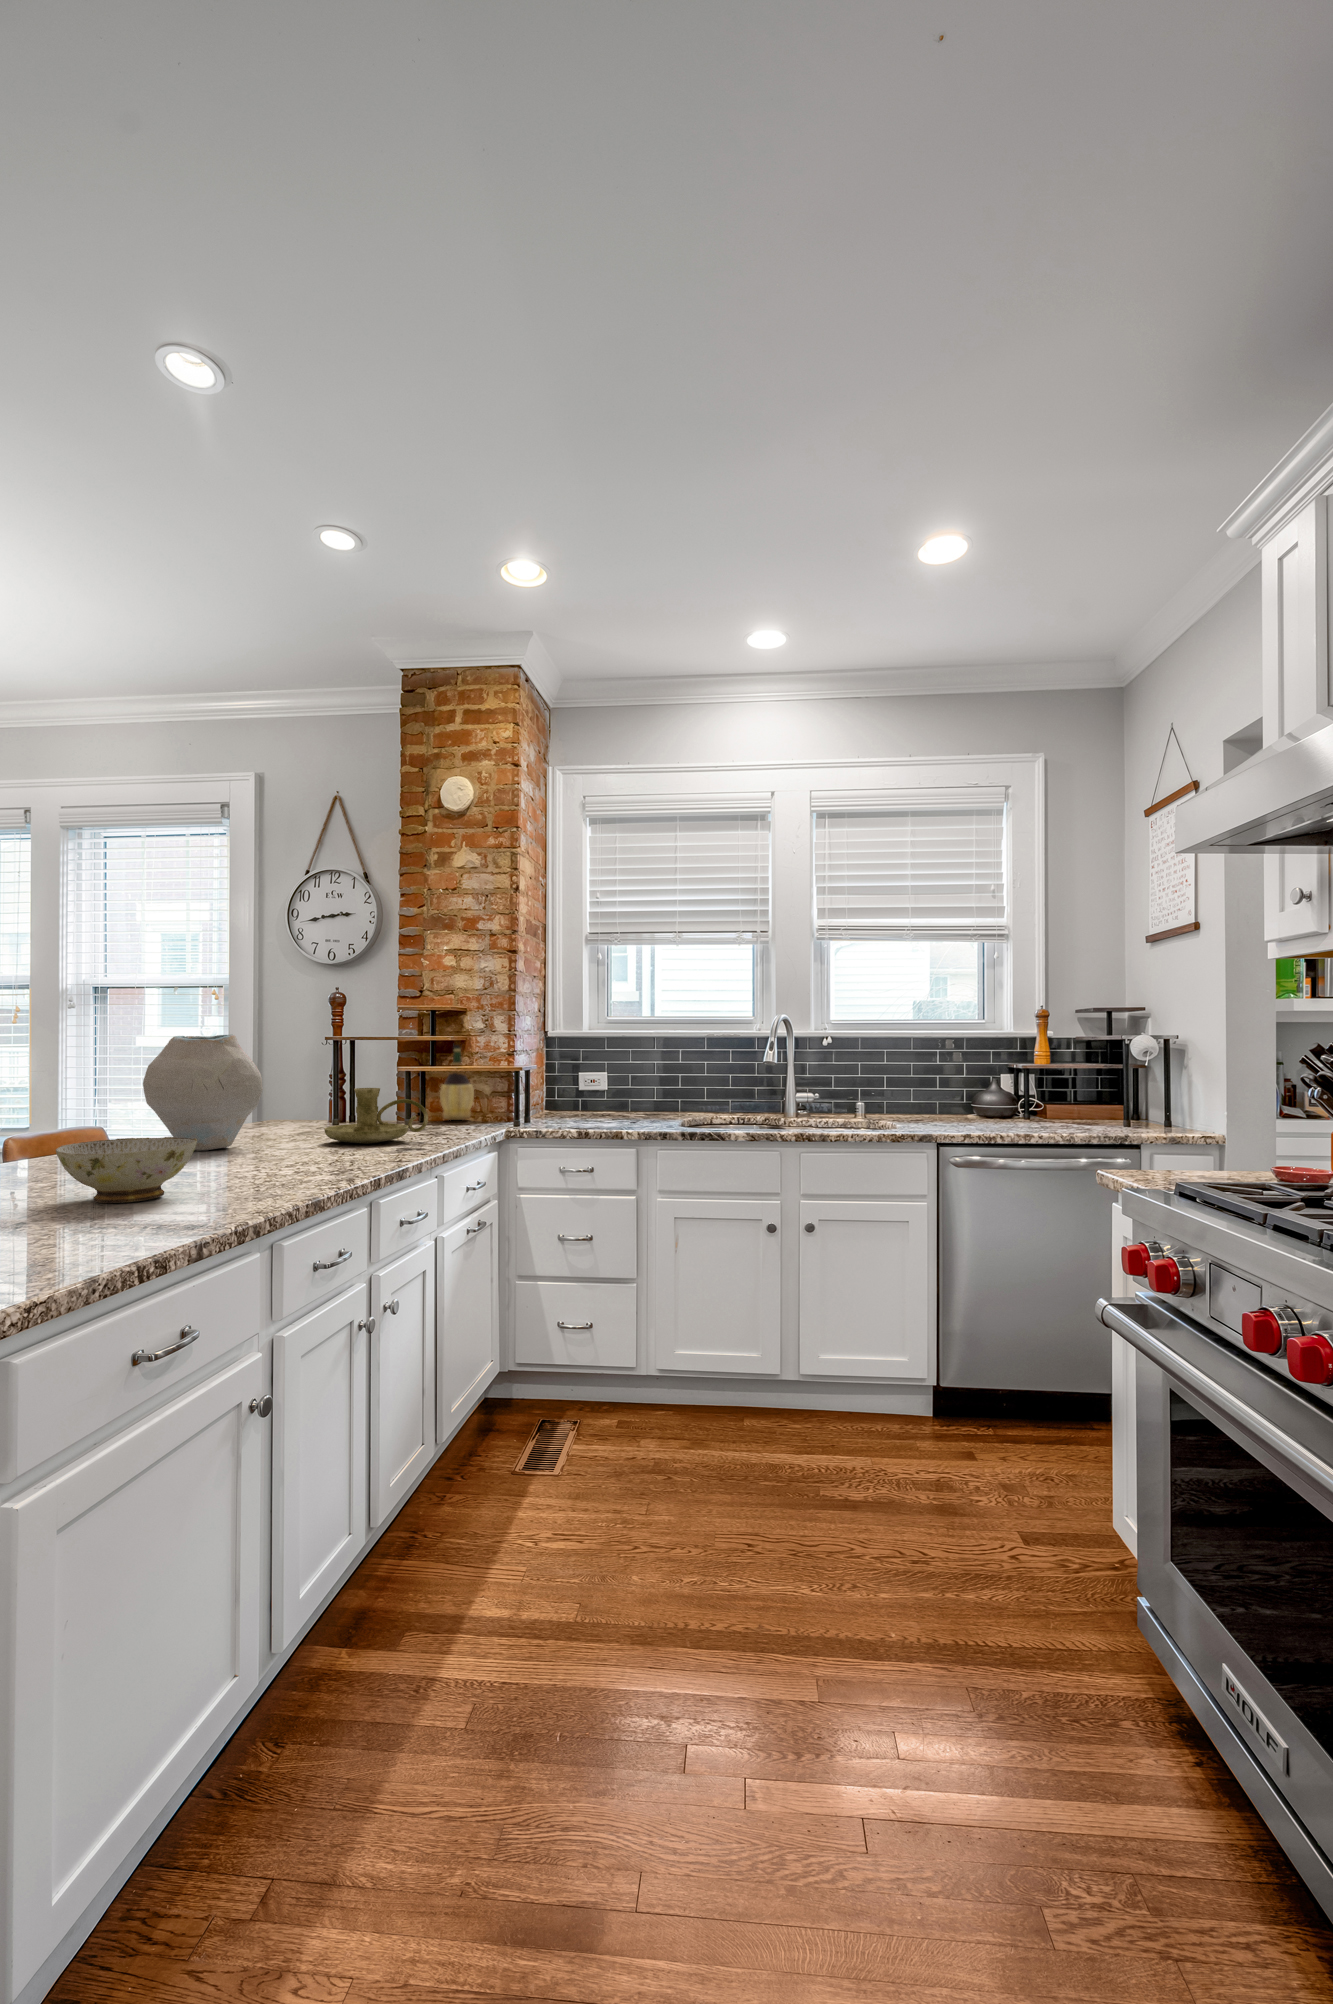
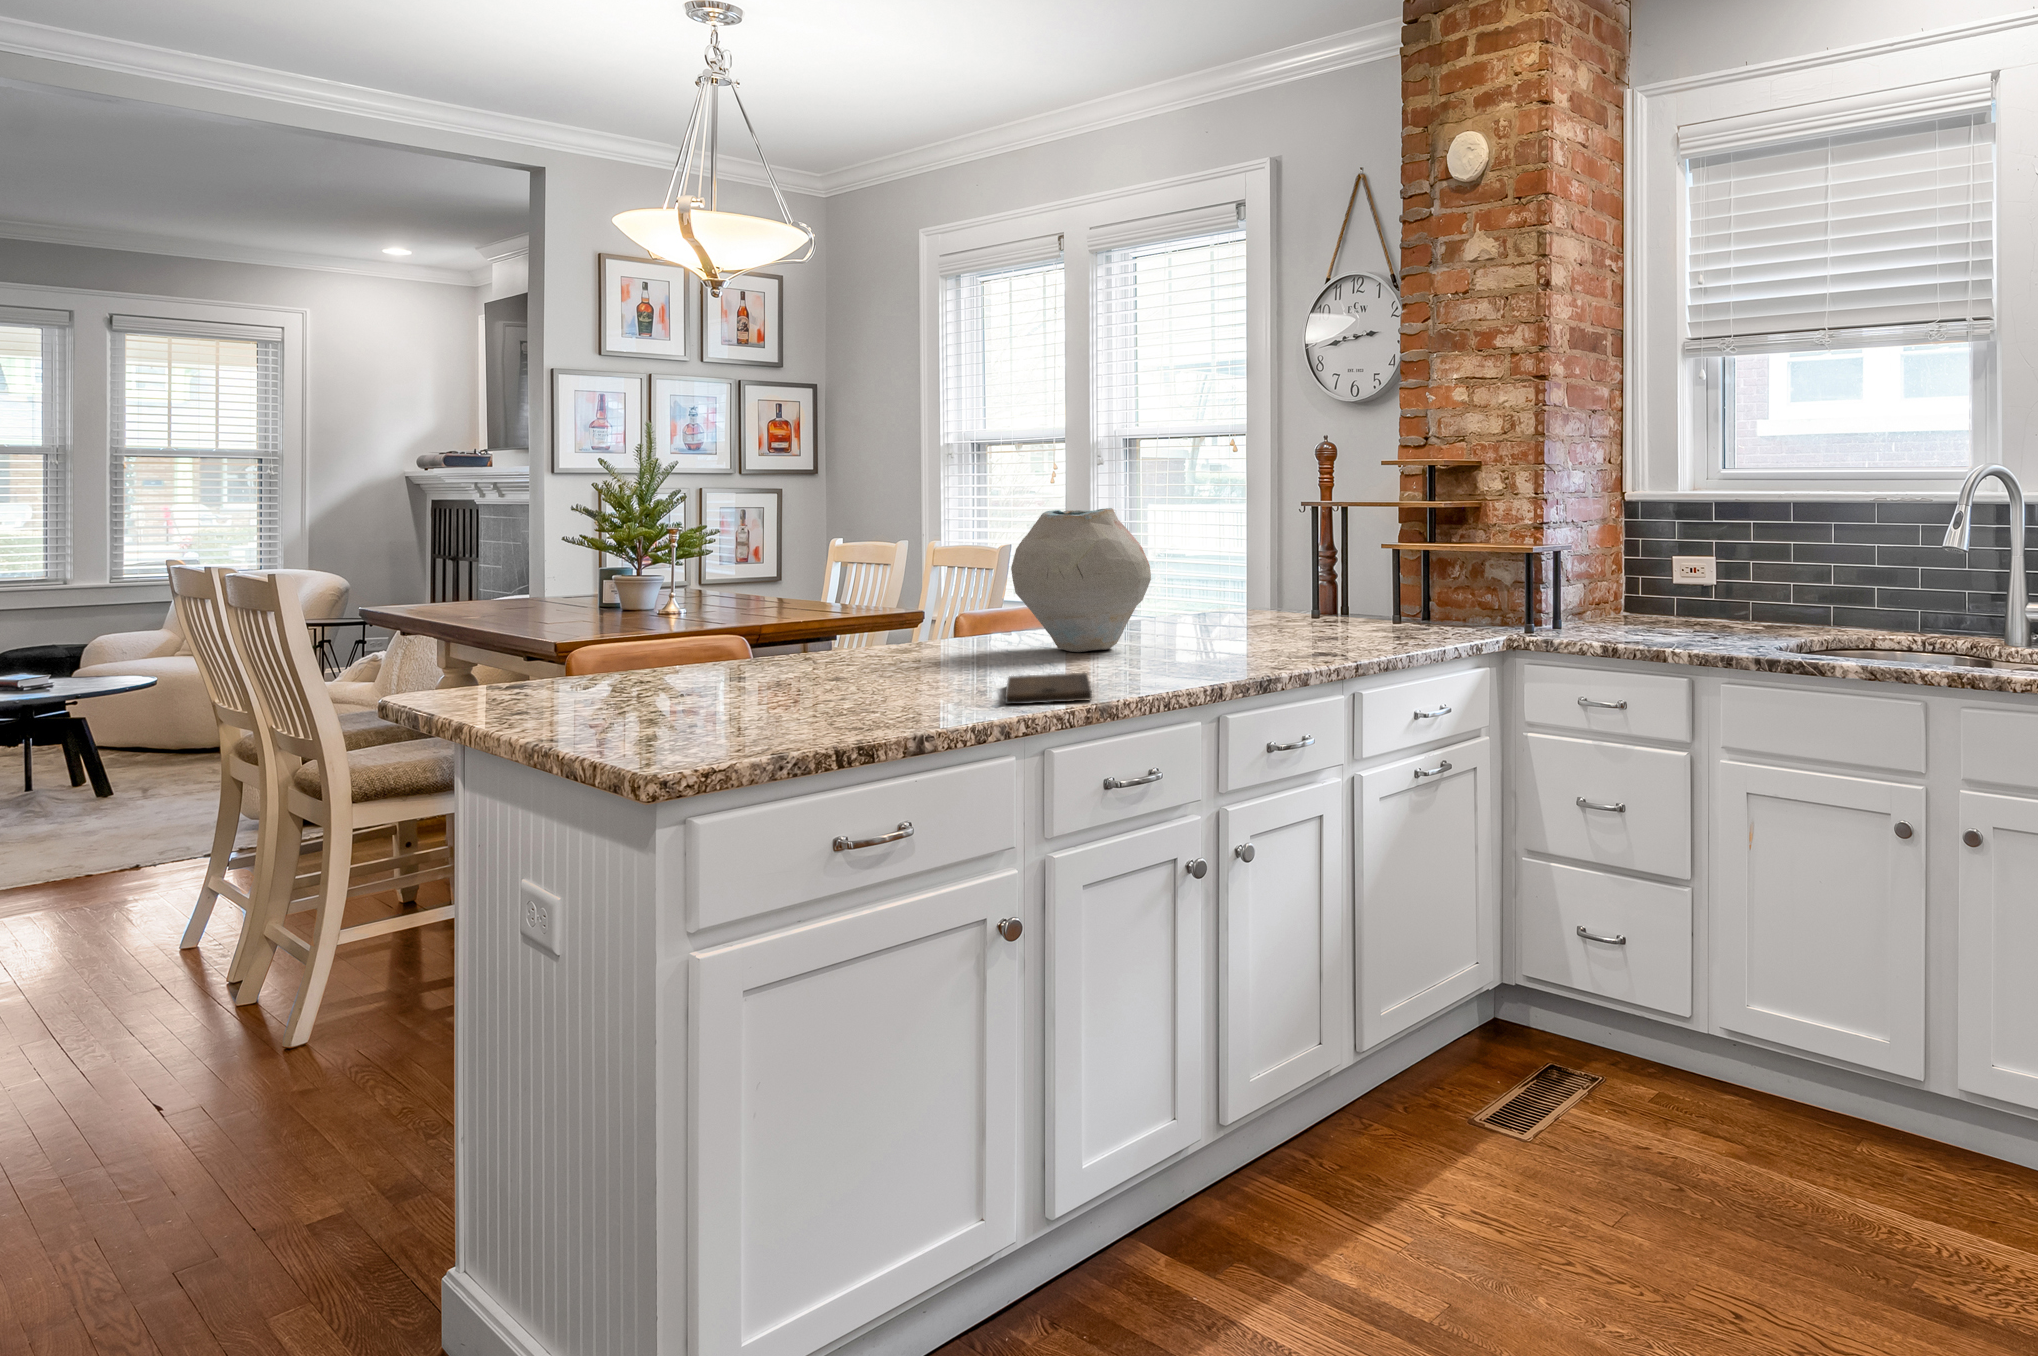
wine bottle: present [440,1045,474,1120] -> none [1448,507,1495,622]
candle holder: present [324,1088,428,1144] -> none [1223,579,1354,653]
ceramic bowl: present [56,1137,197,1203] -> none [742,640,909,720]
cutting board: none [221,1160,323,1183] -> present [1005,673,1092,704]

